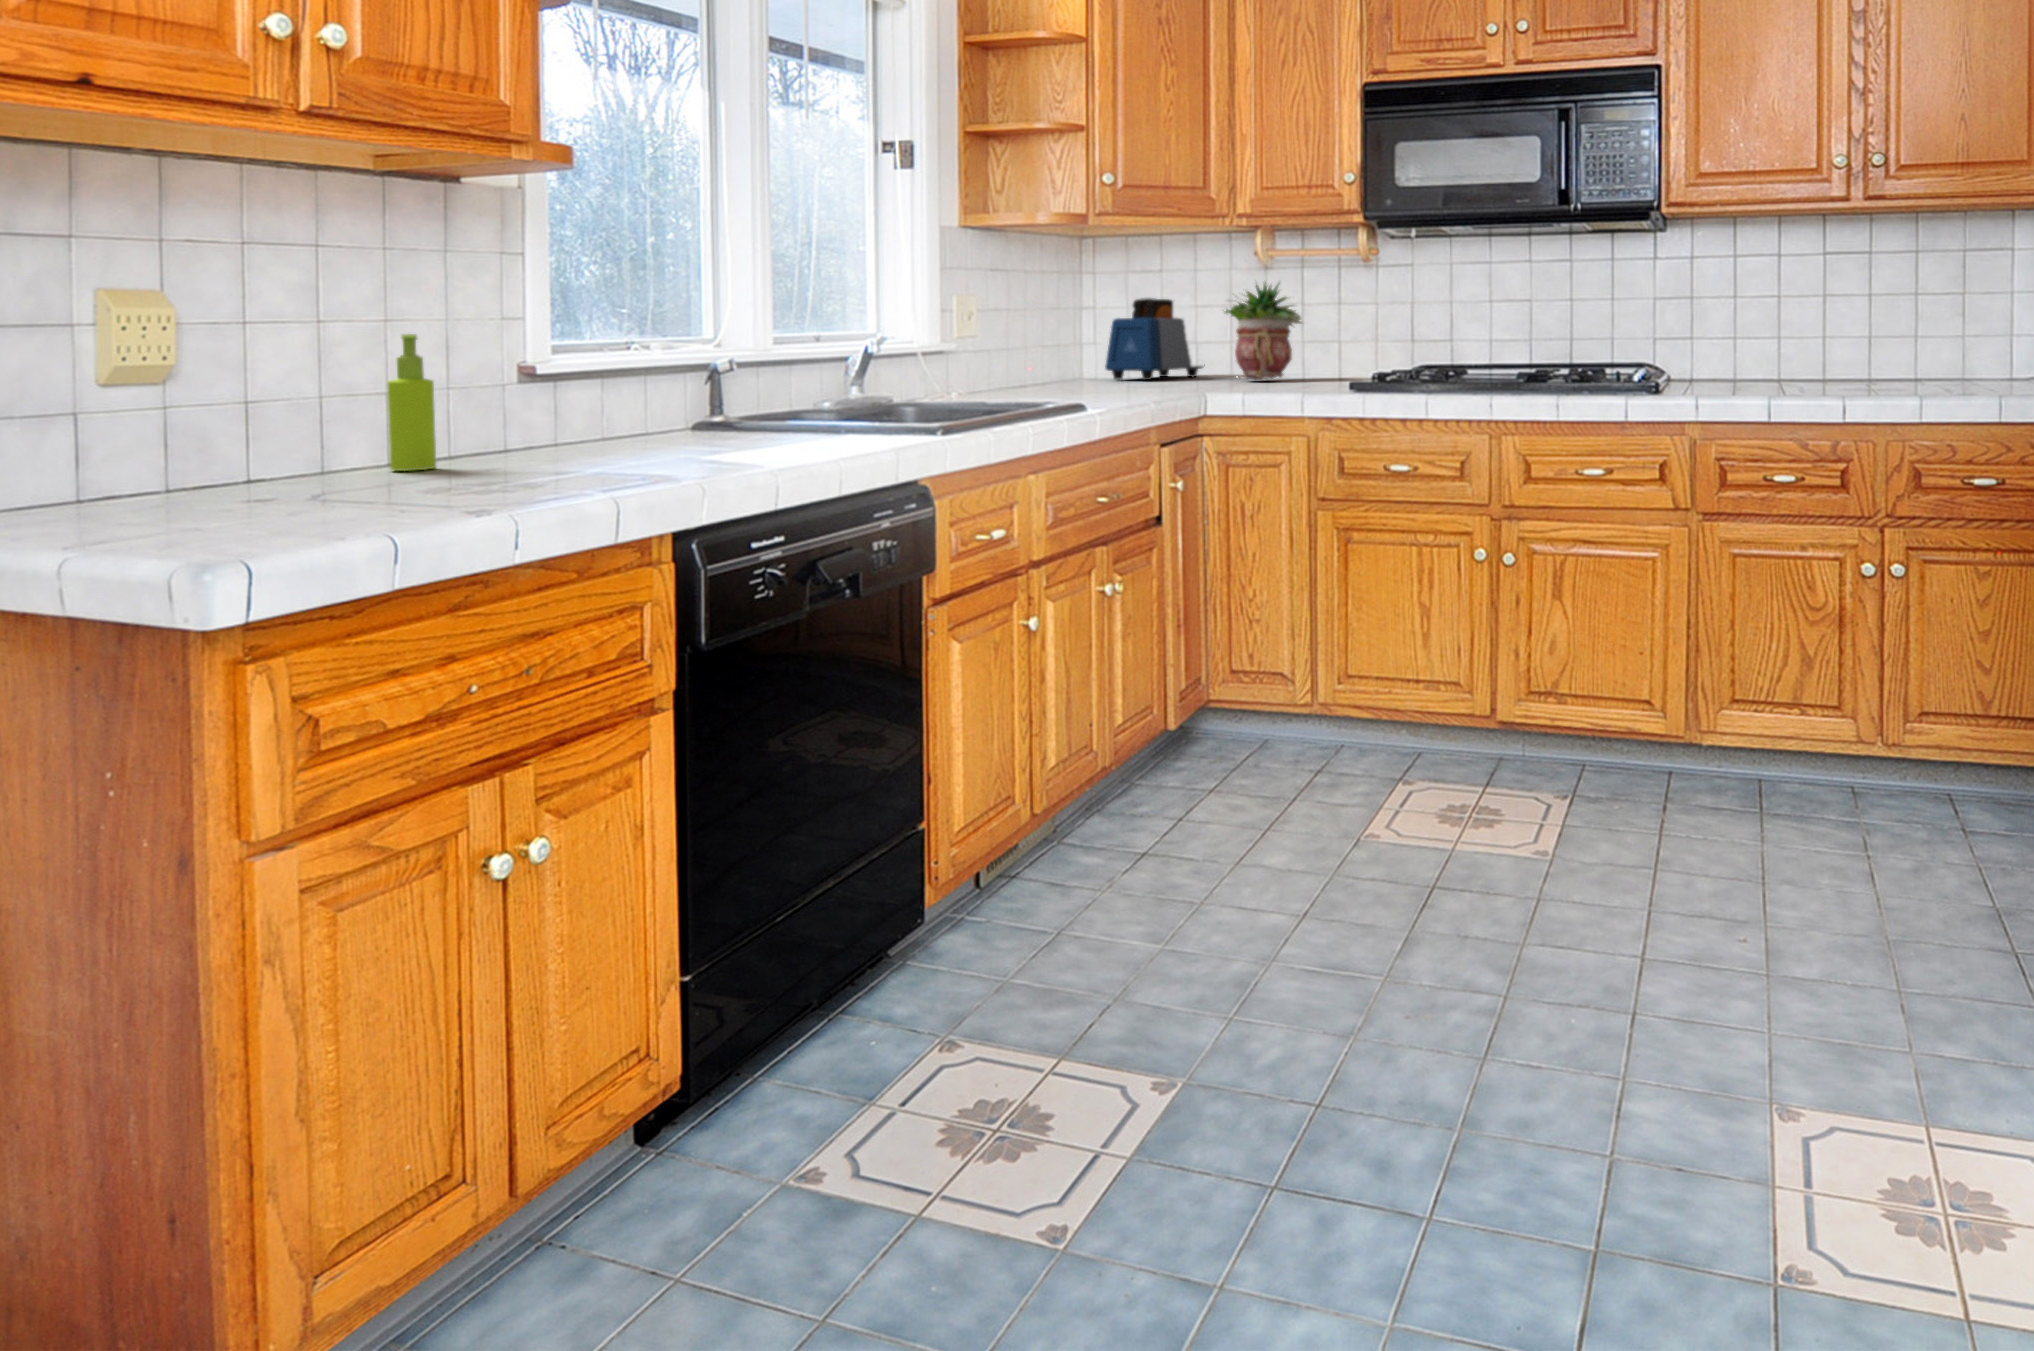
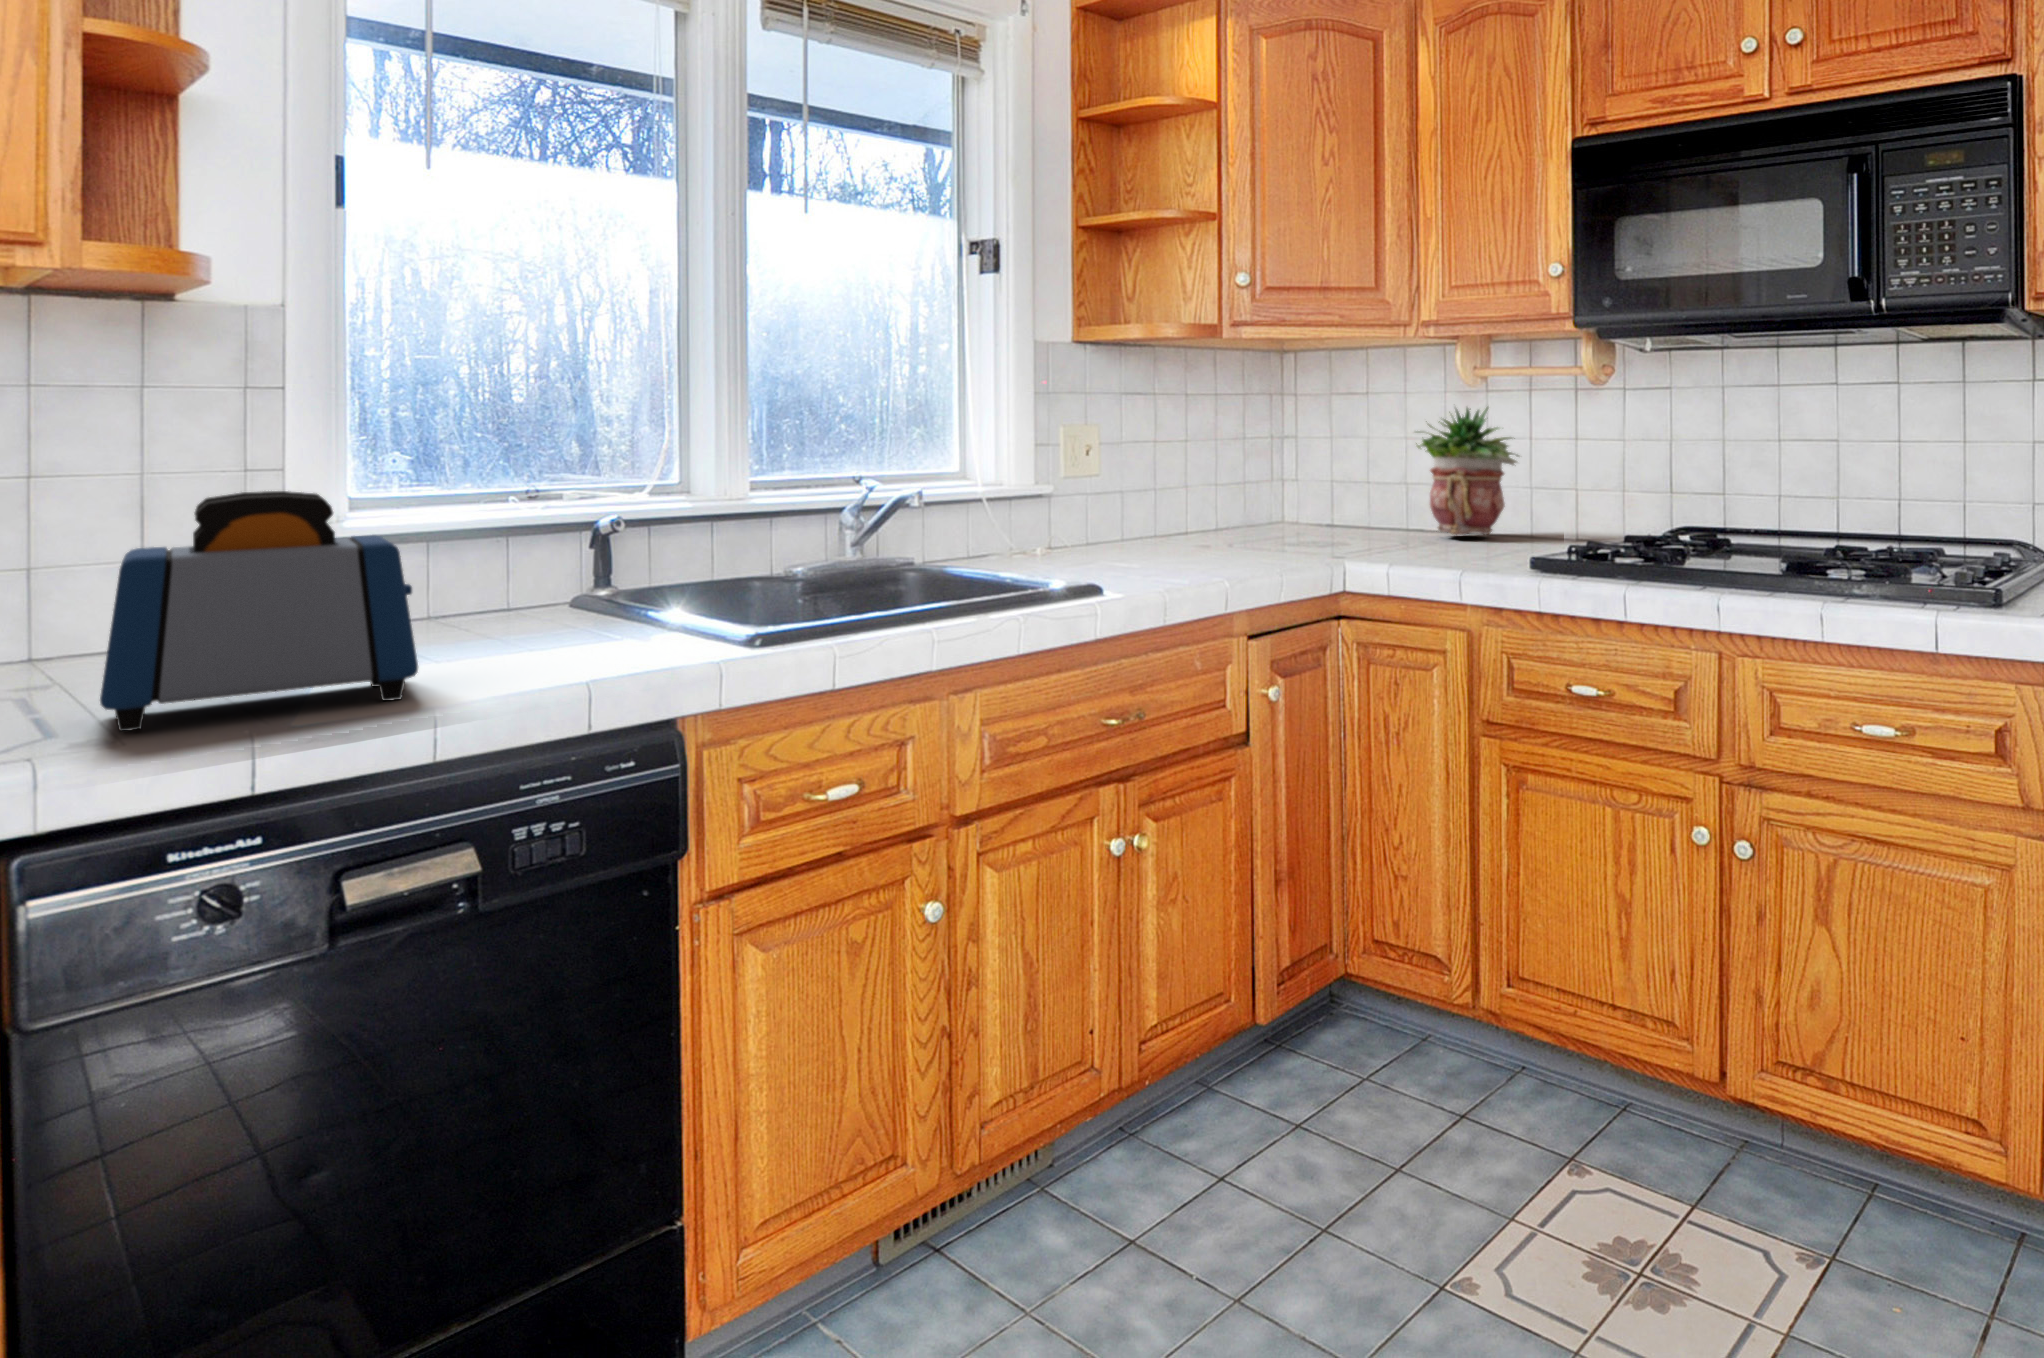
toaster: present [1105,298,1203,380] -> present [100,491,418,731]
soap dispenser: present [388,334,436,471] -> none [31,532,92,698]

